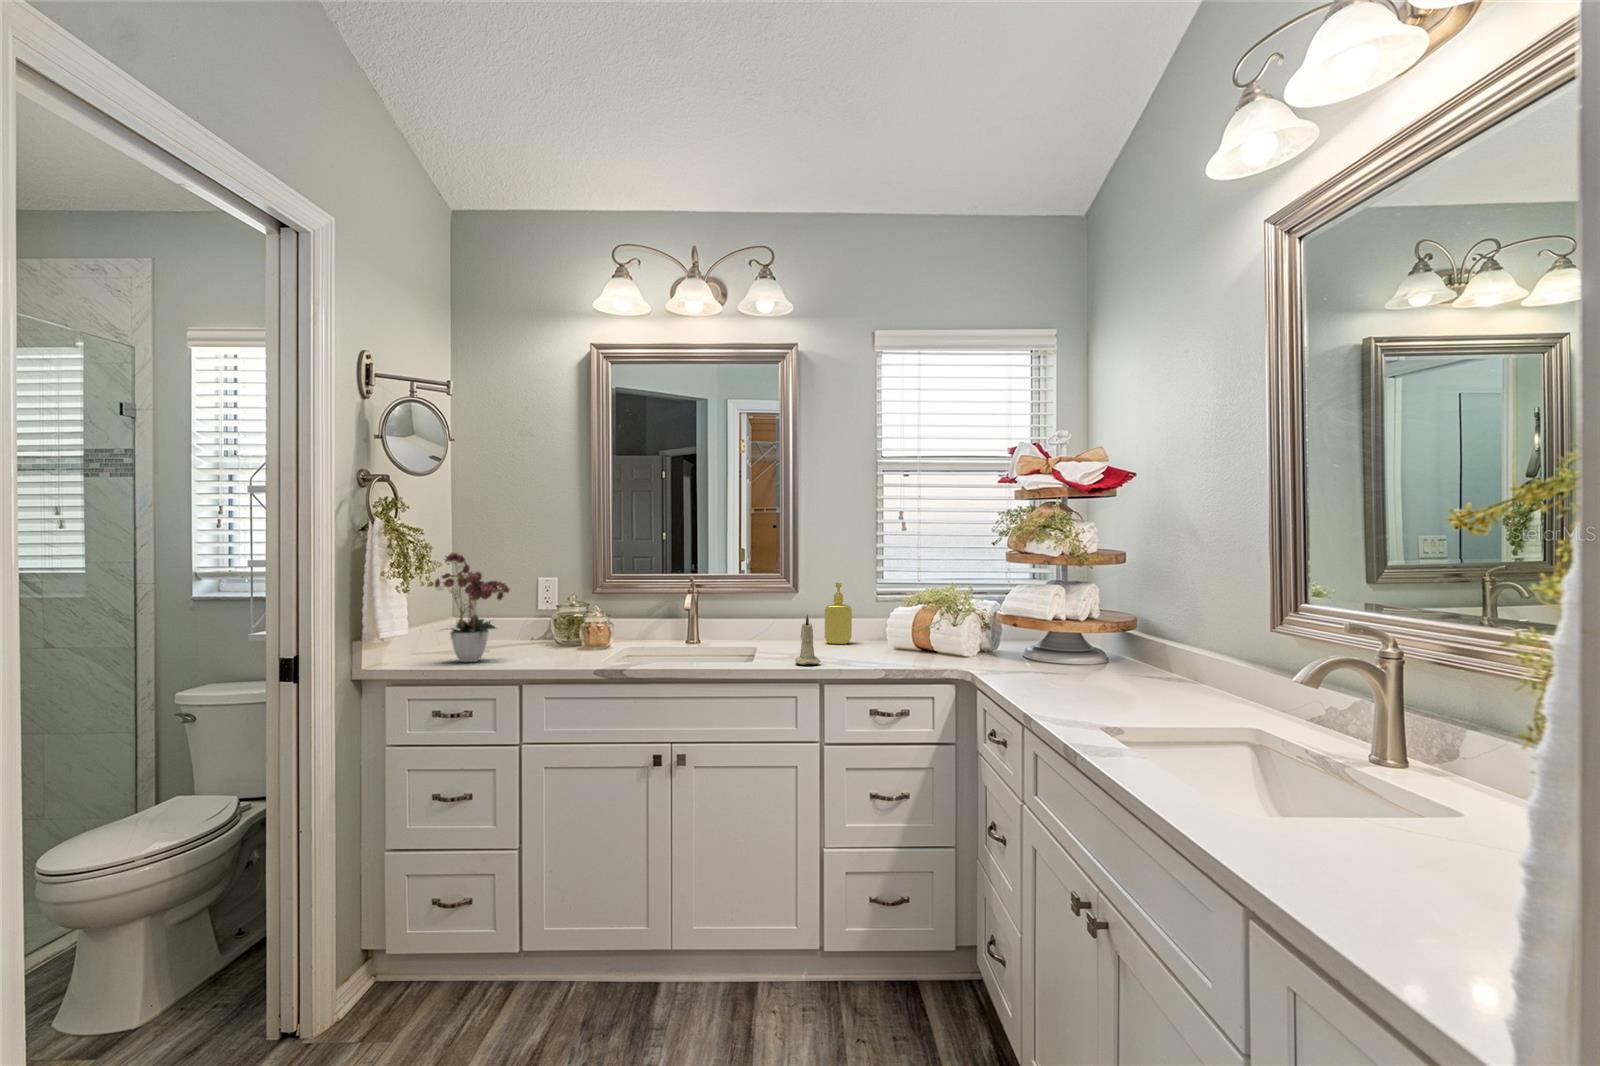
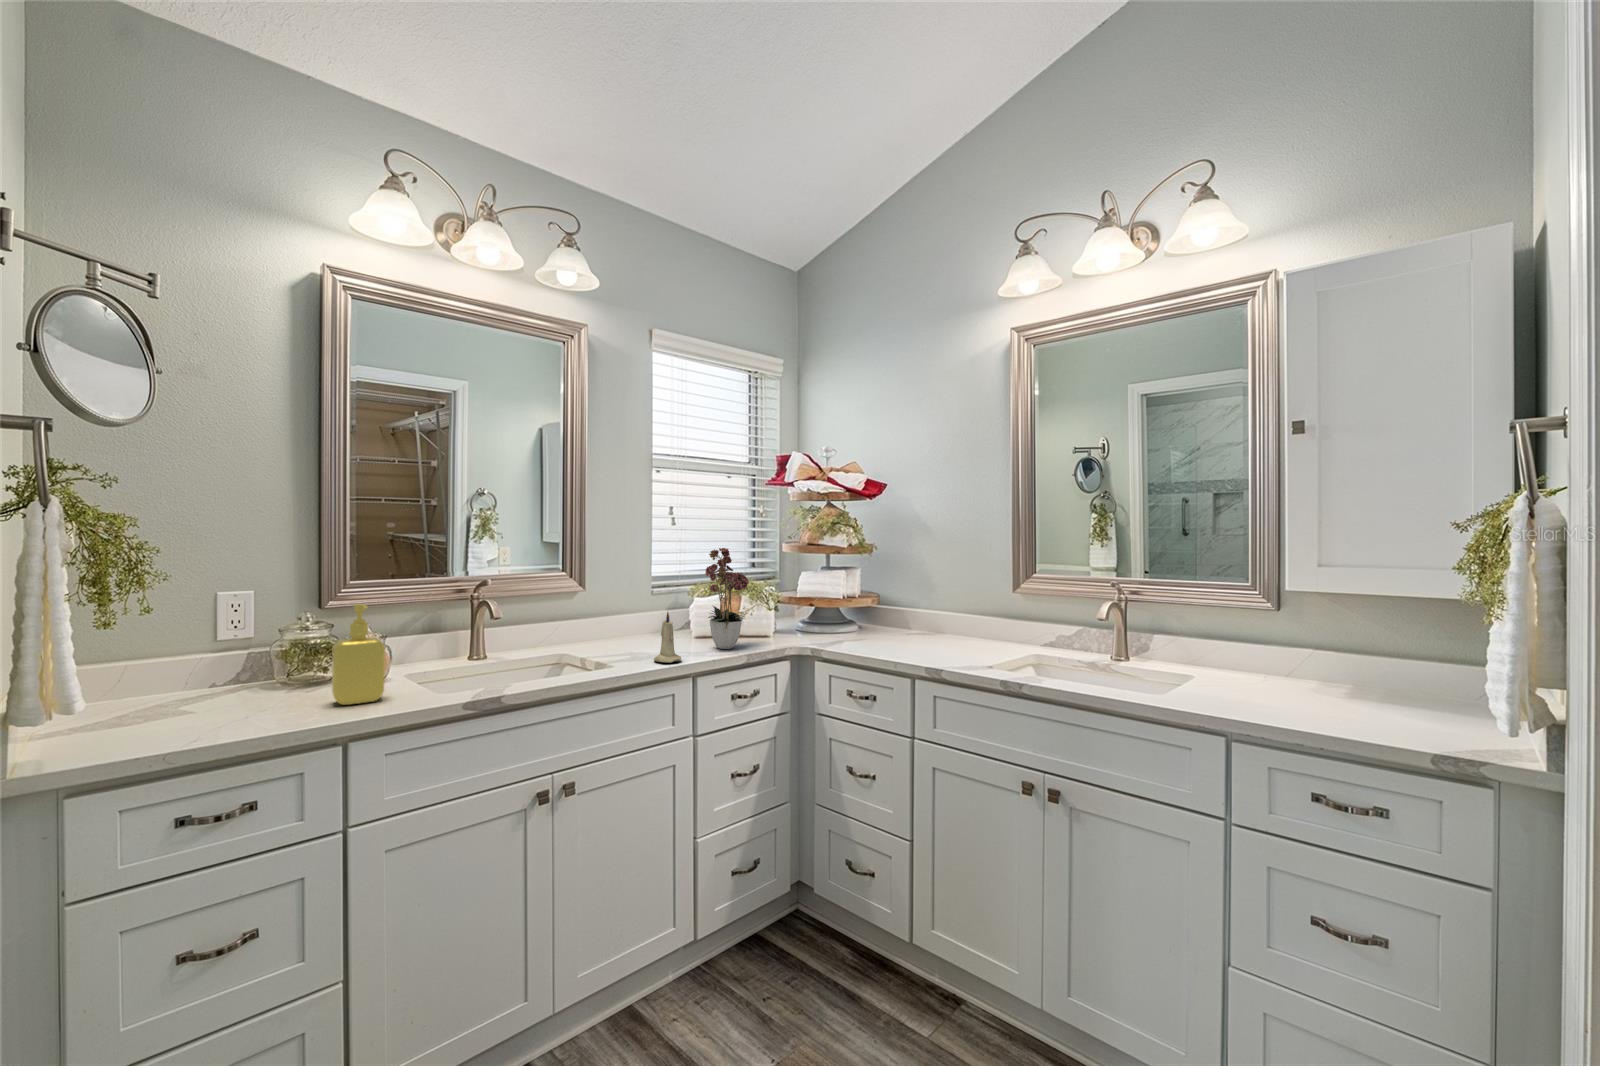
flower arrangement: present [435,553,510,662] -> present [705,548,749,649]
soap dispenser: present [825,583,852,644] -> present [332,603,385,705]

